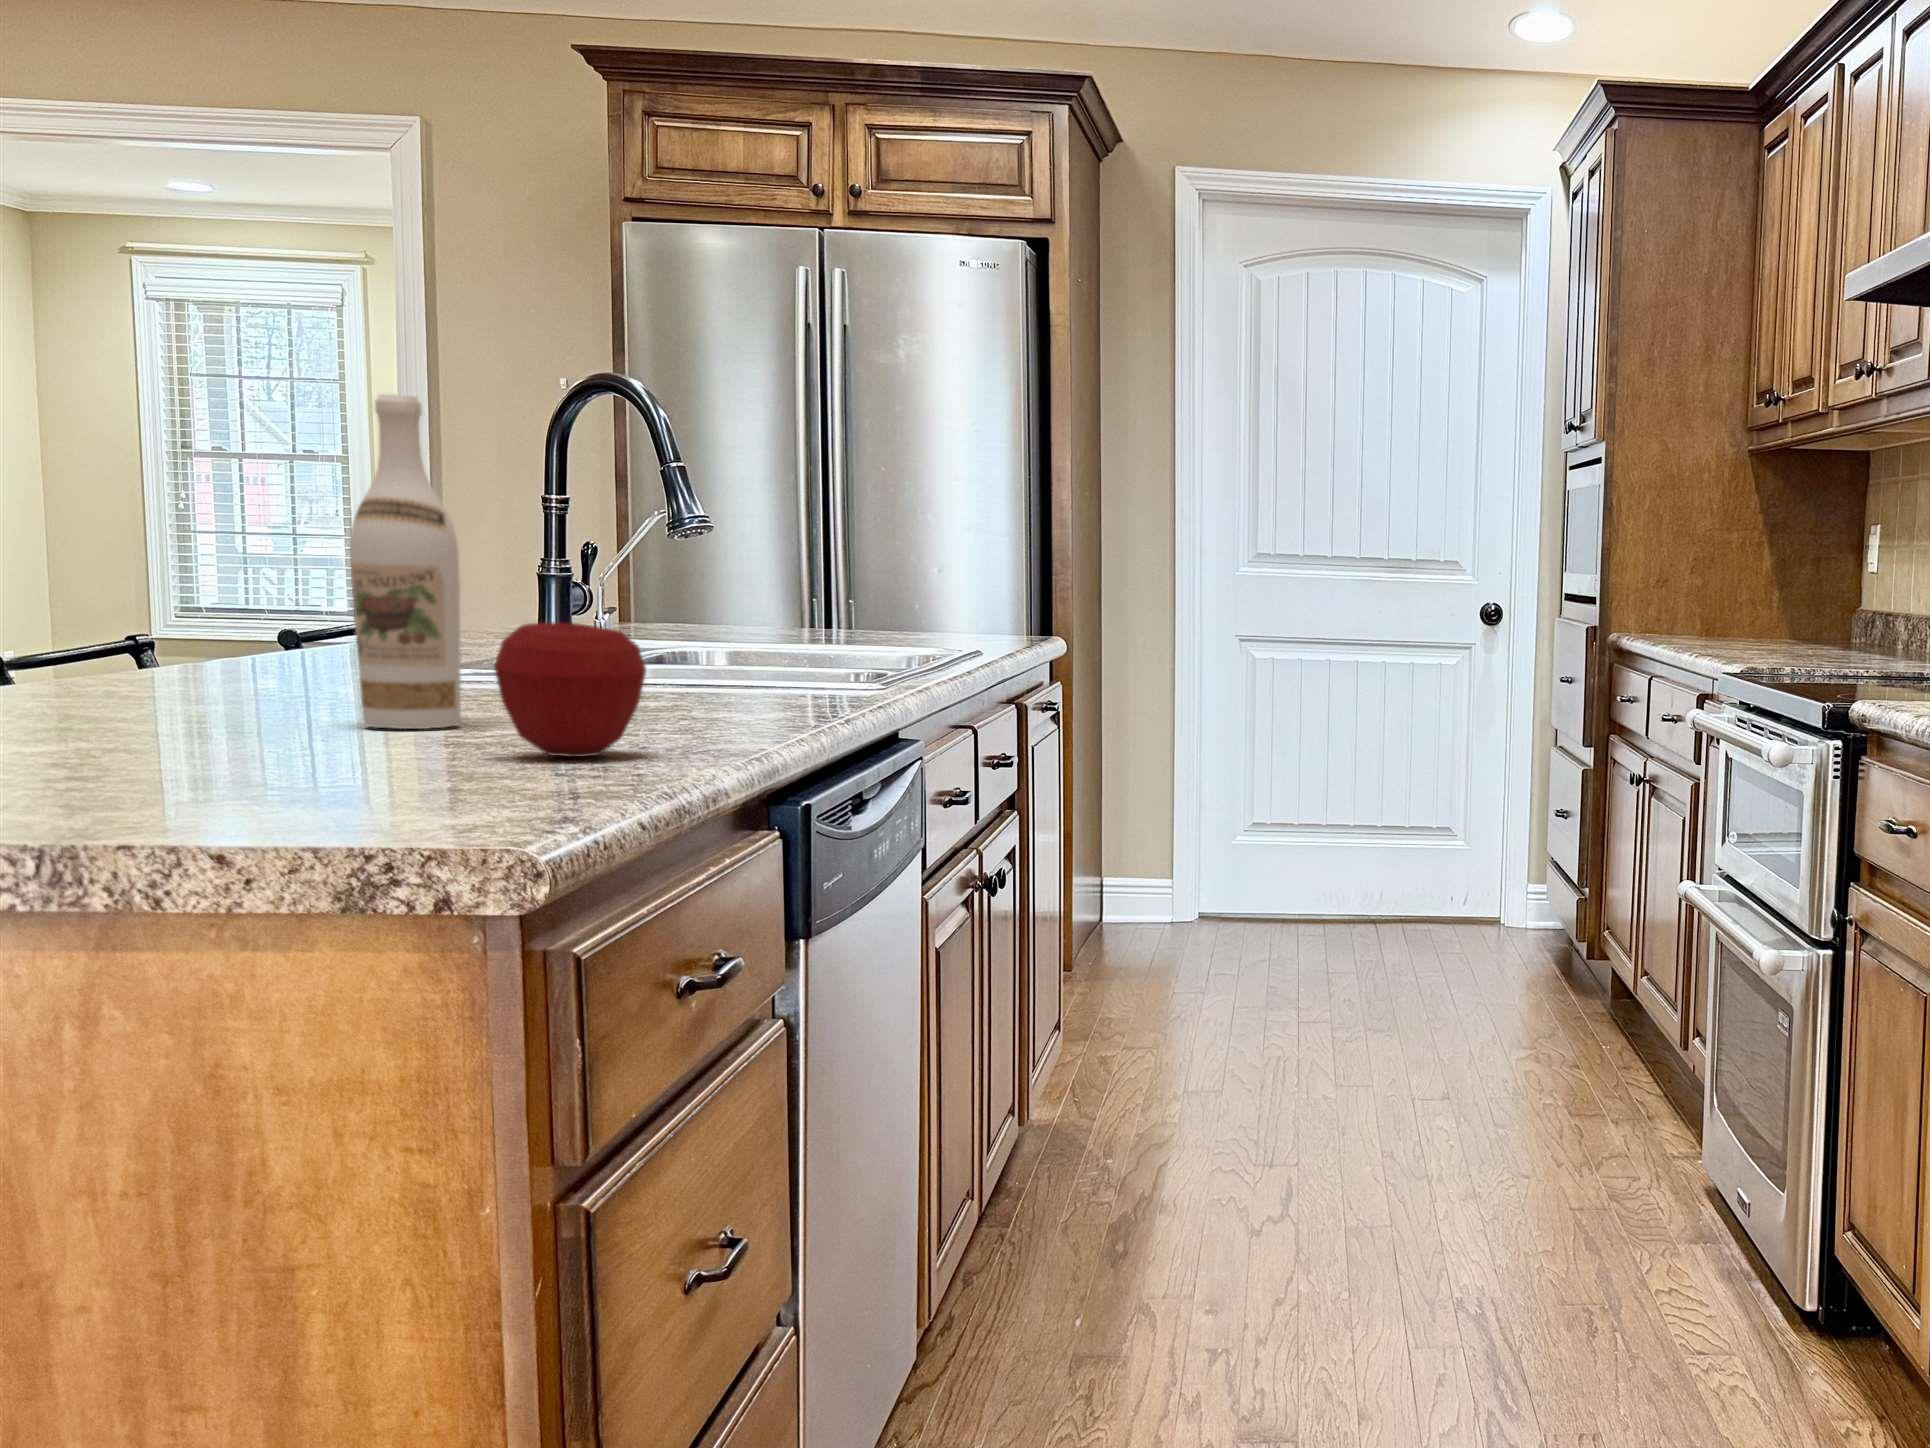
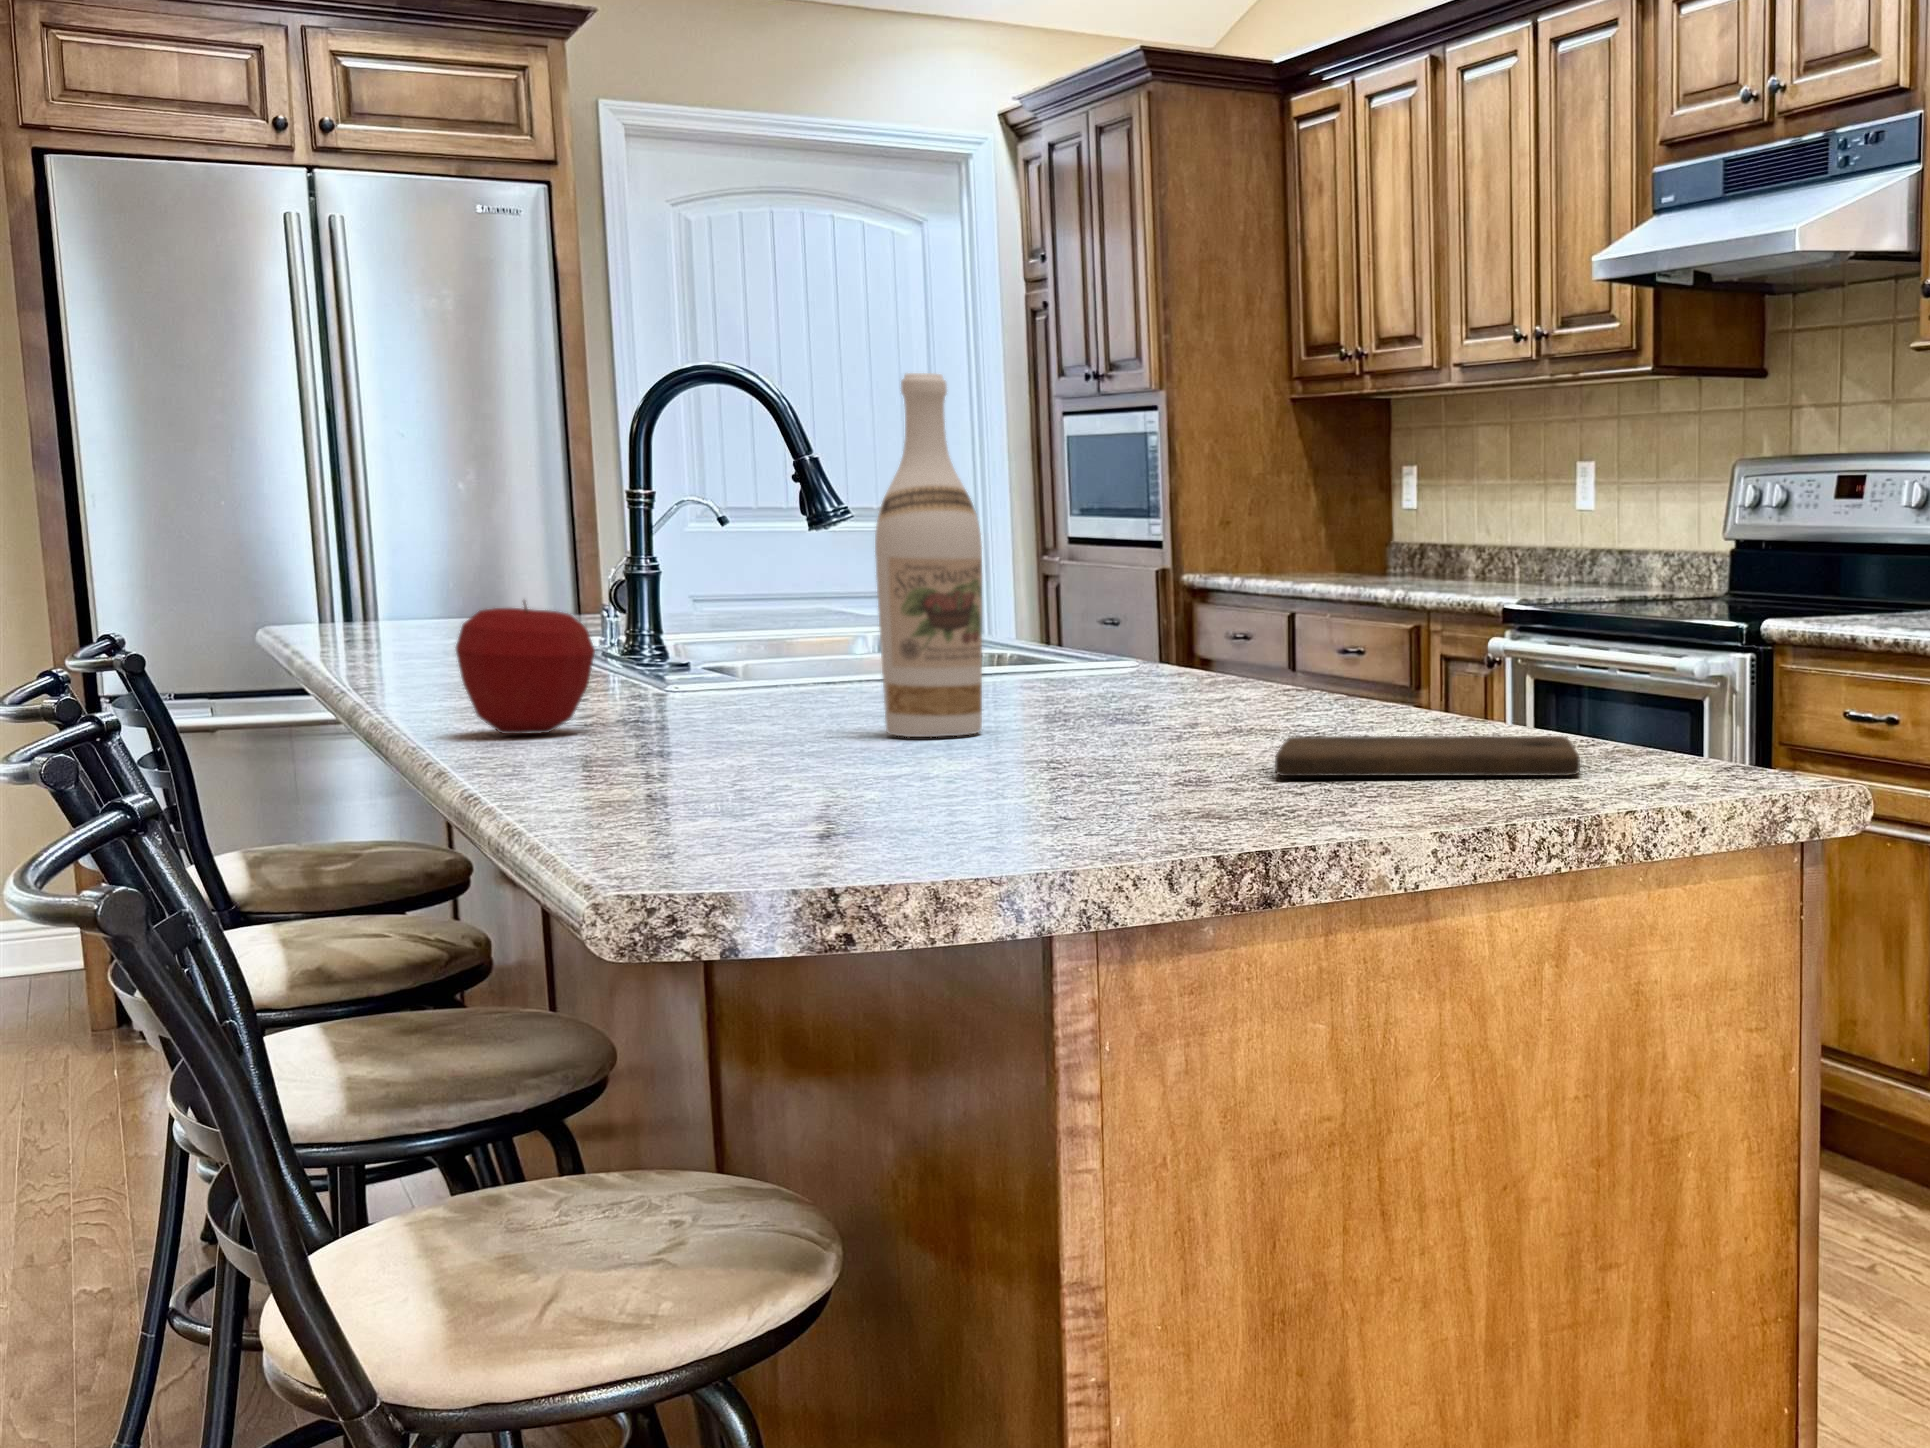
apple: present [494,617,646,757] -> present [456,601,595,734]
cutting board: none [149,748,516,810] -> present [1275,736,1580,776]

